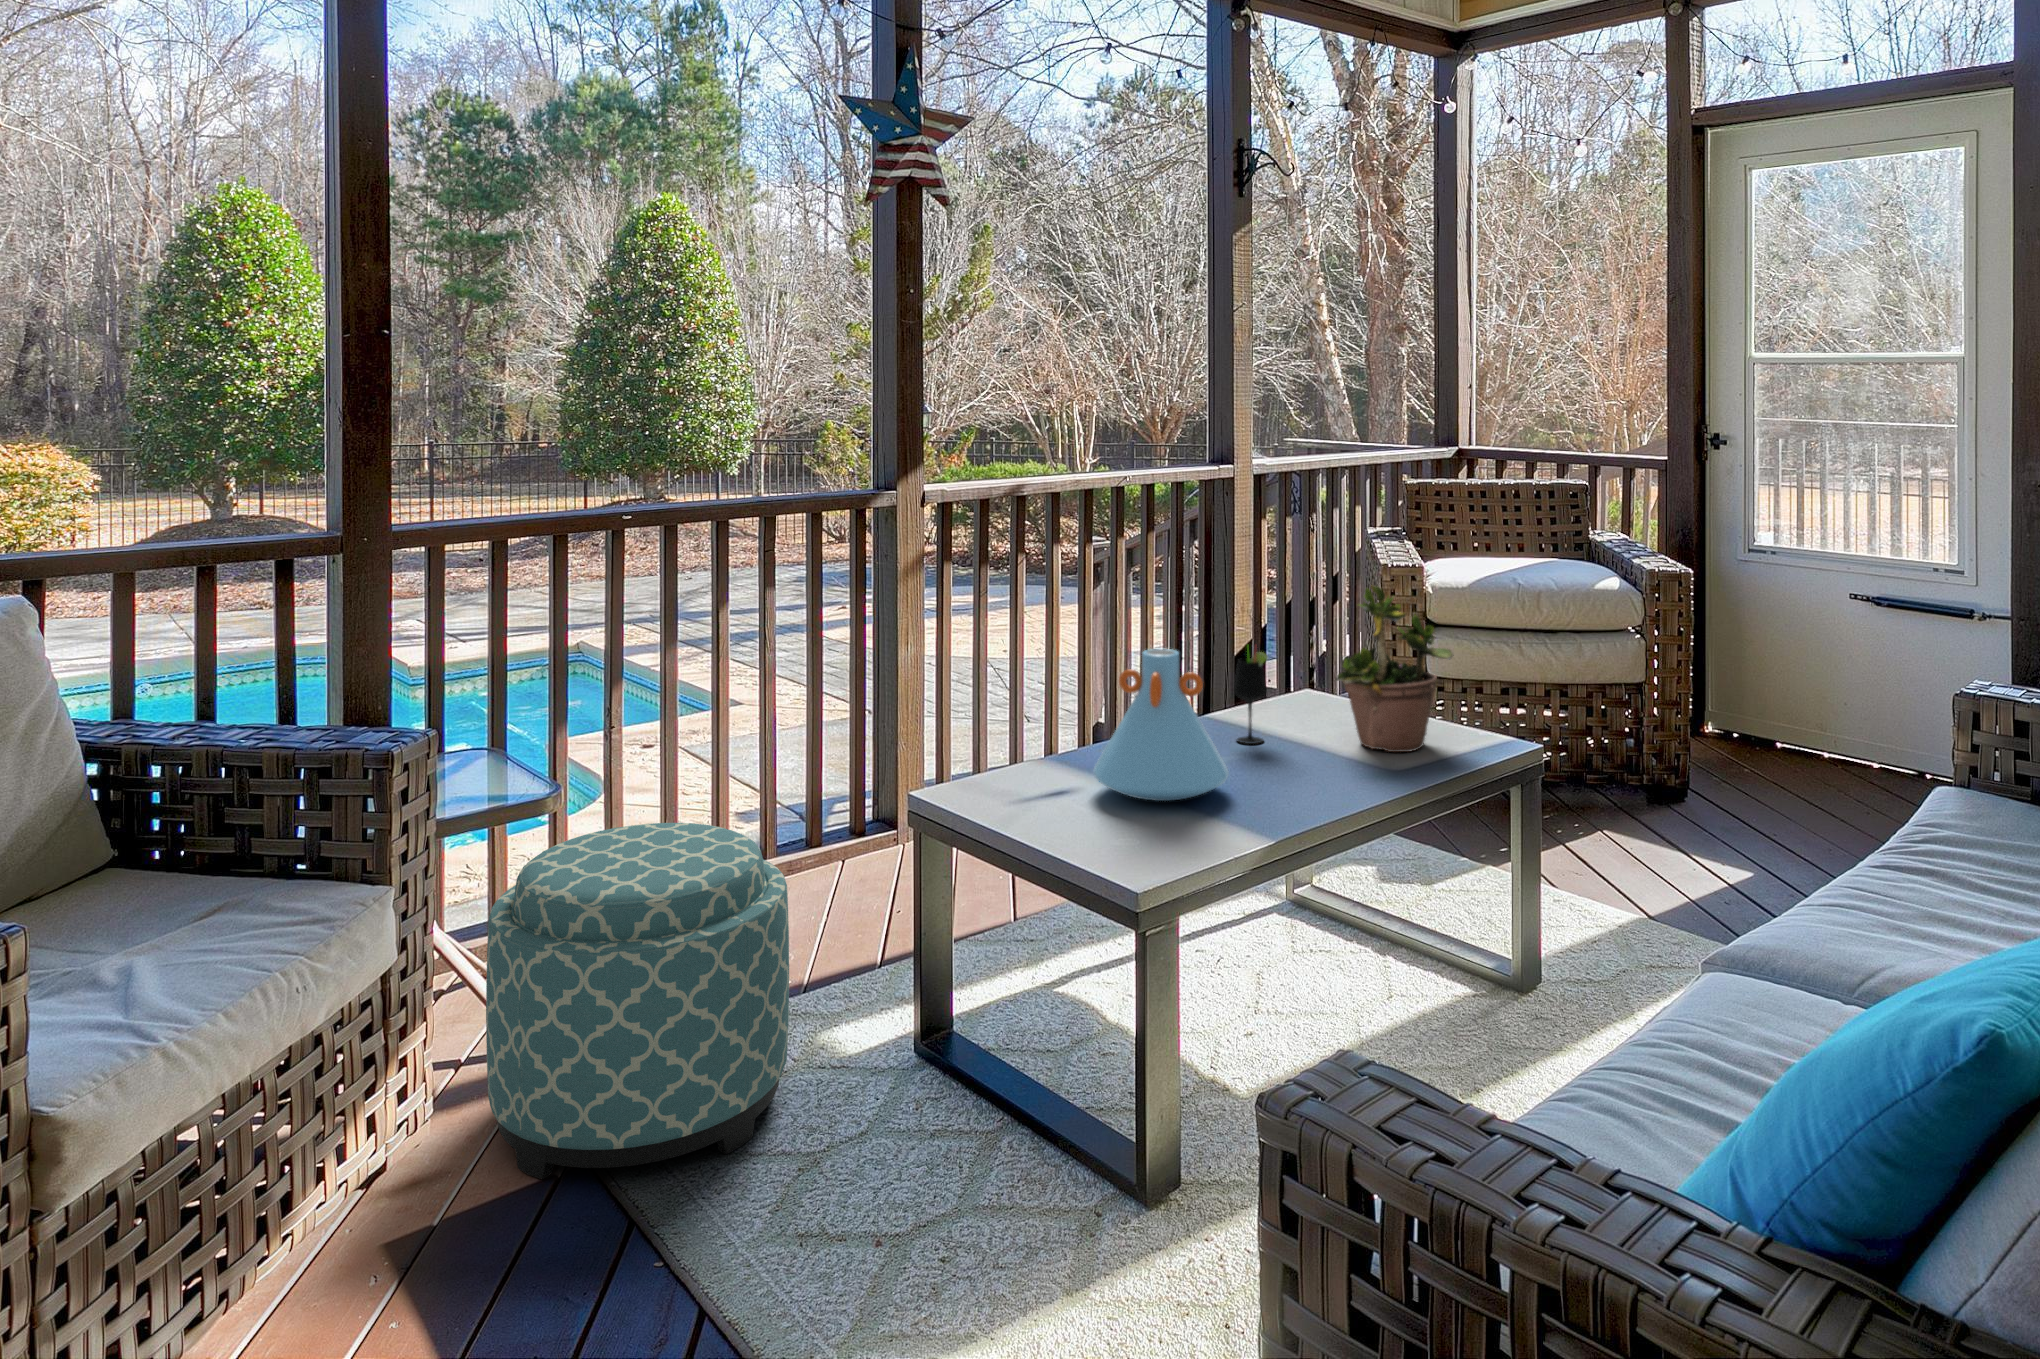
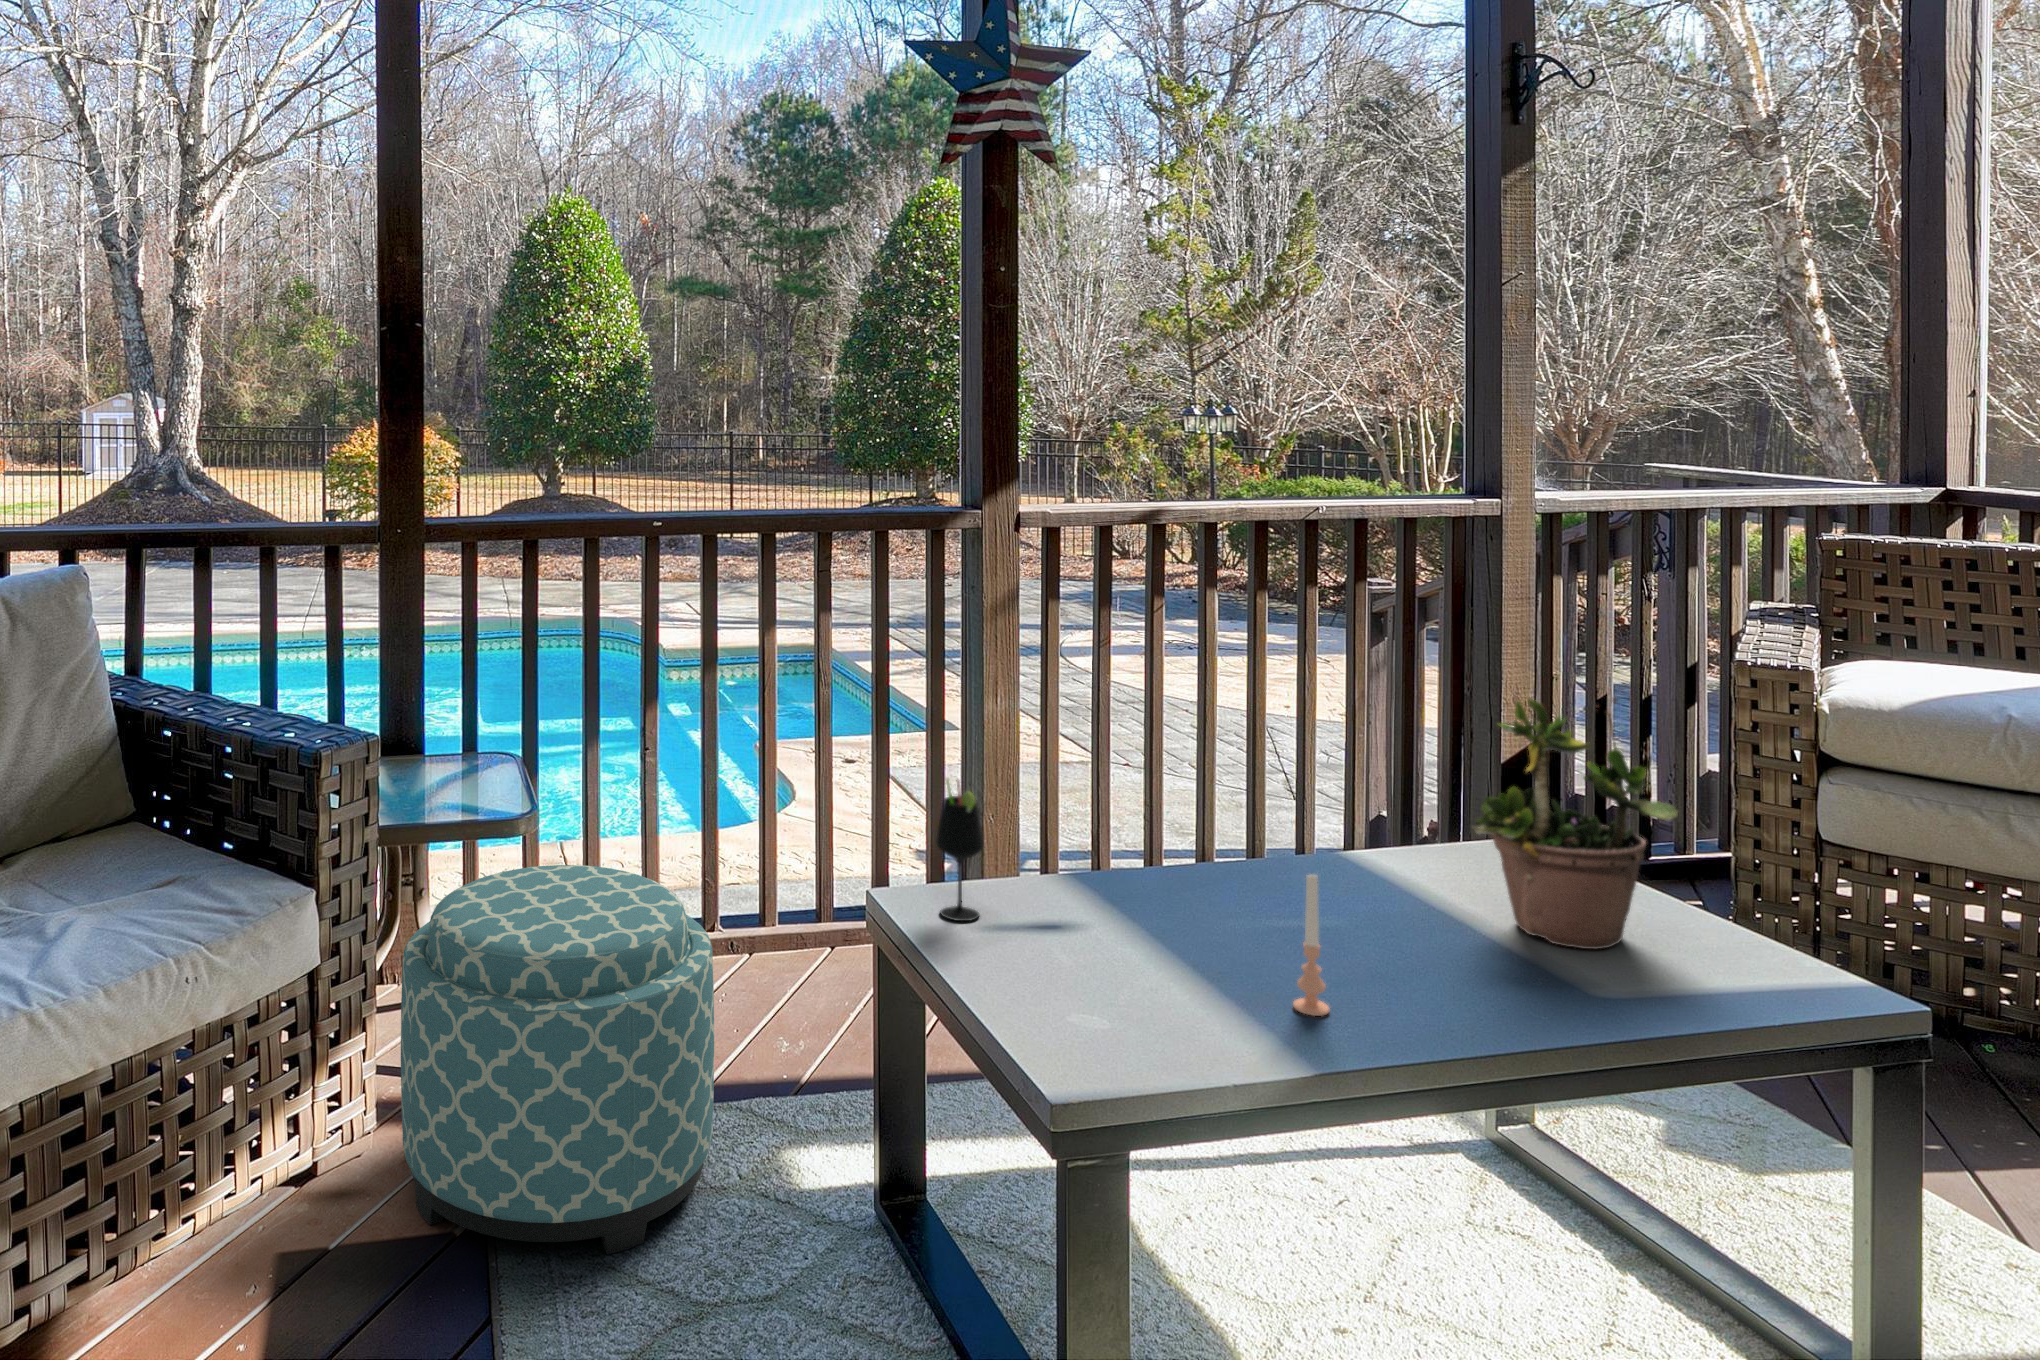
wine glass: present [1234,646,1268,744] -> present [936,779,984,921]
vase: present [1094,649,1228,801] -> none [1069,752,1257,959]
candle: none [1272,716,1296,817] -> present [1293,875,1329,1016]

